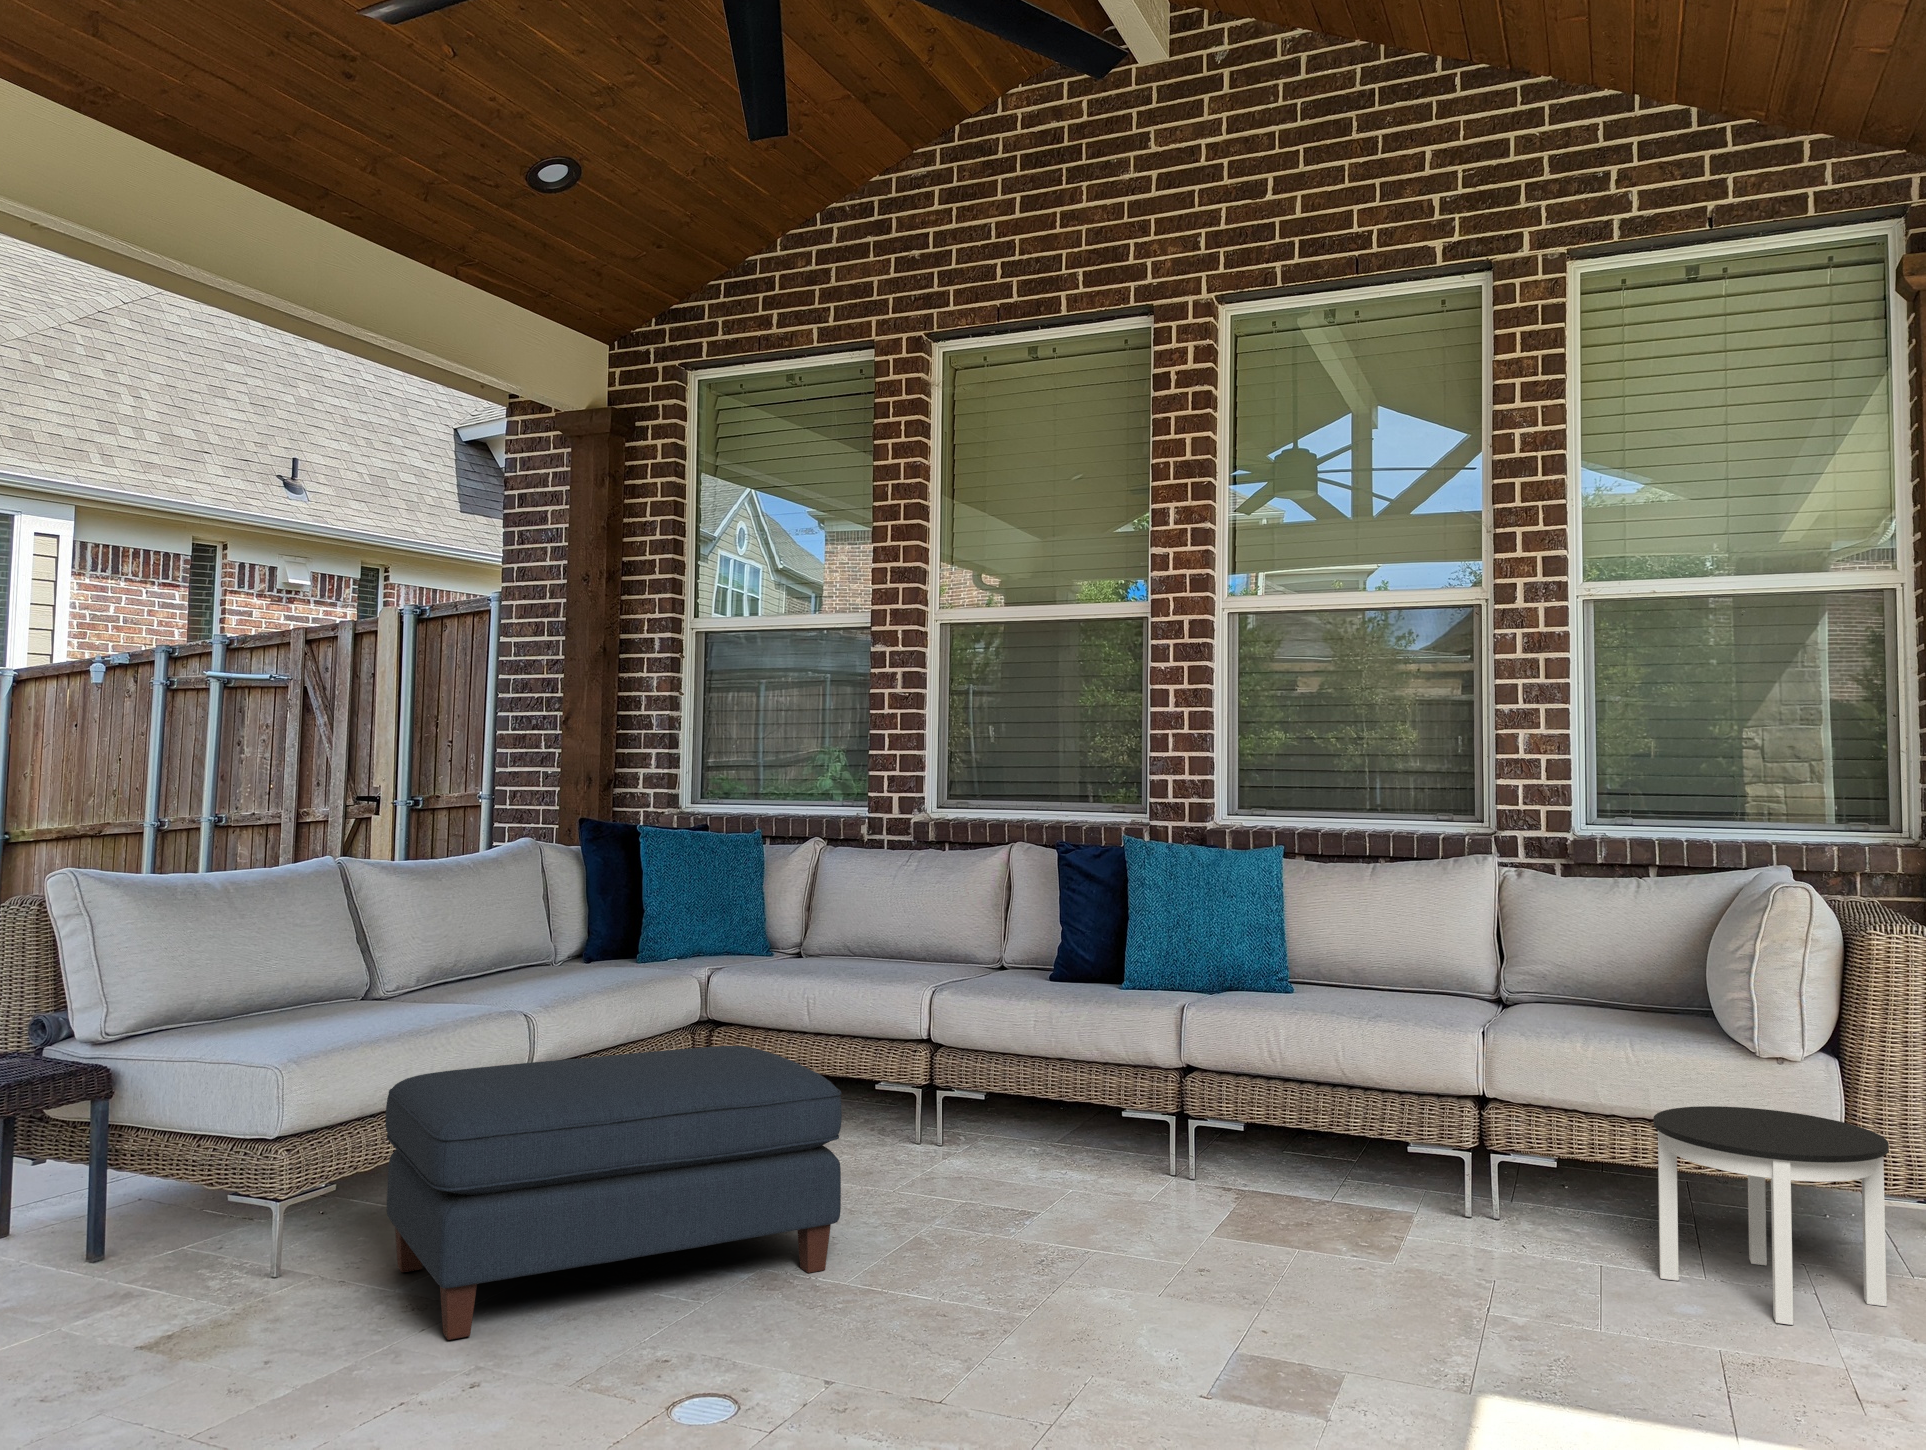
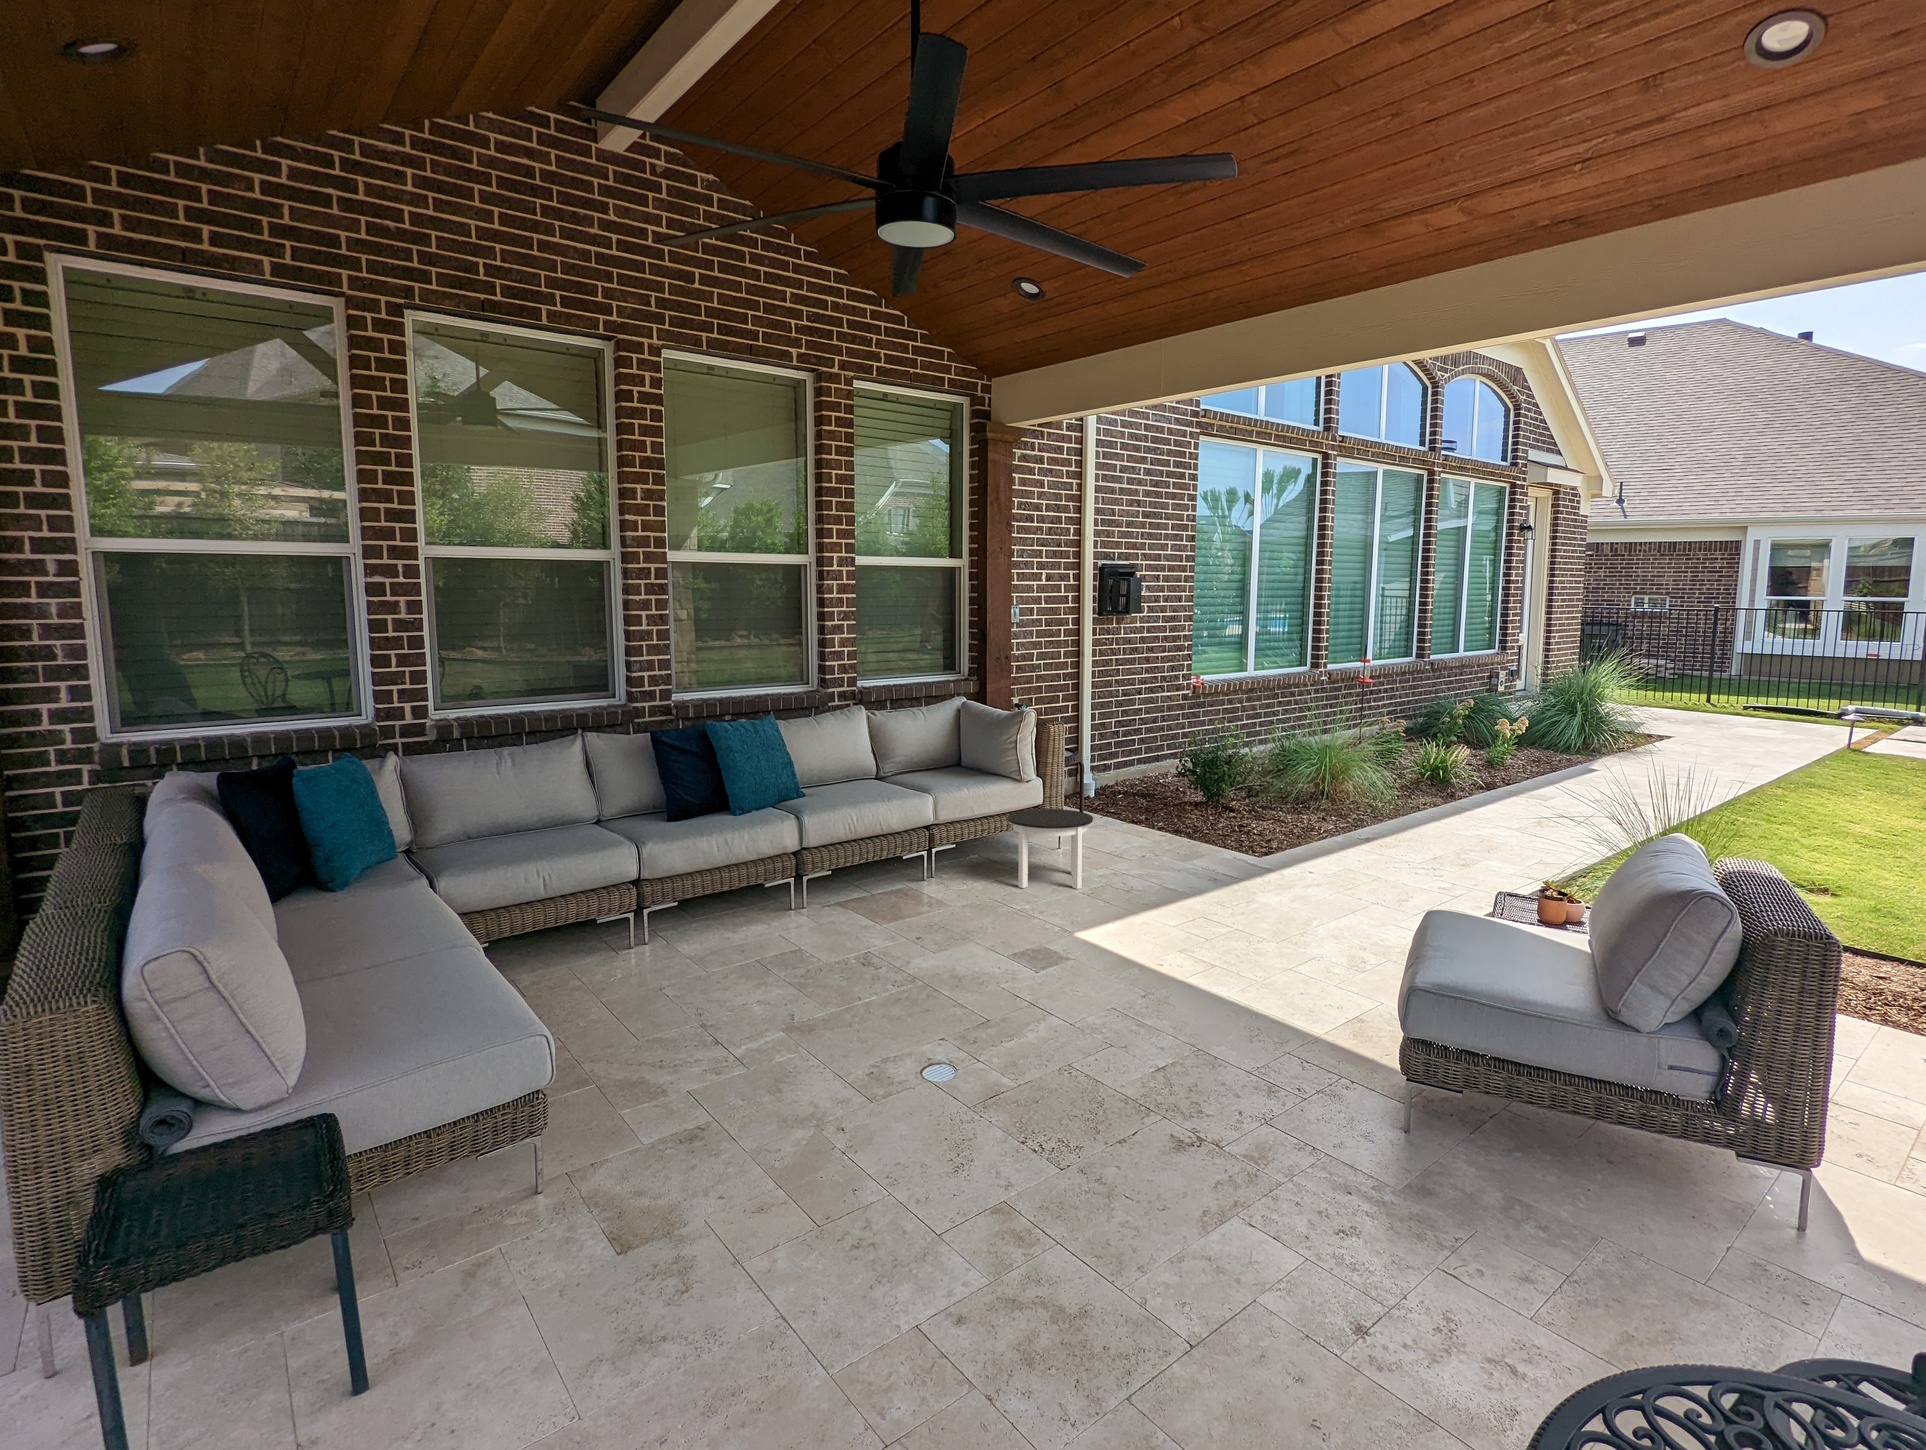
ottoman: present [386,1046,842,1340] -> none [609,898,818,1120]

